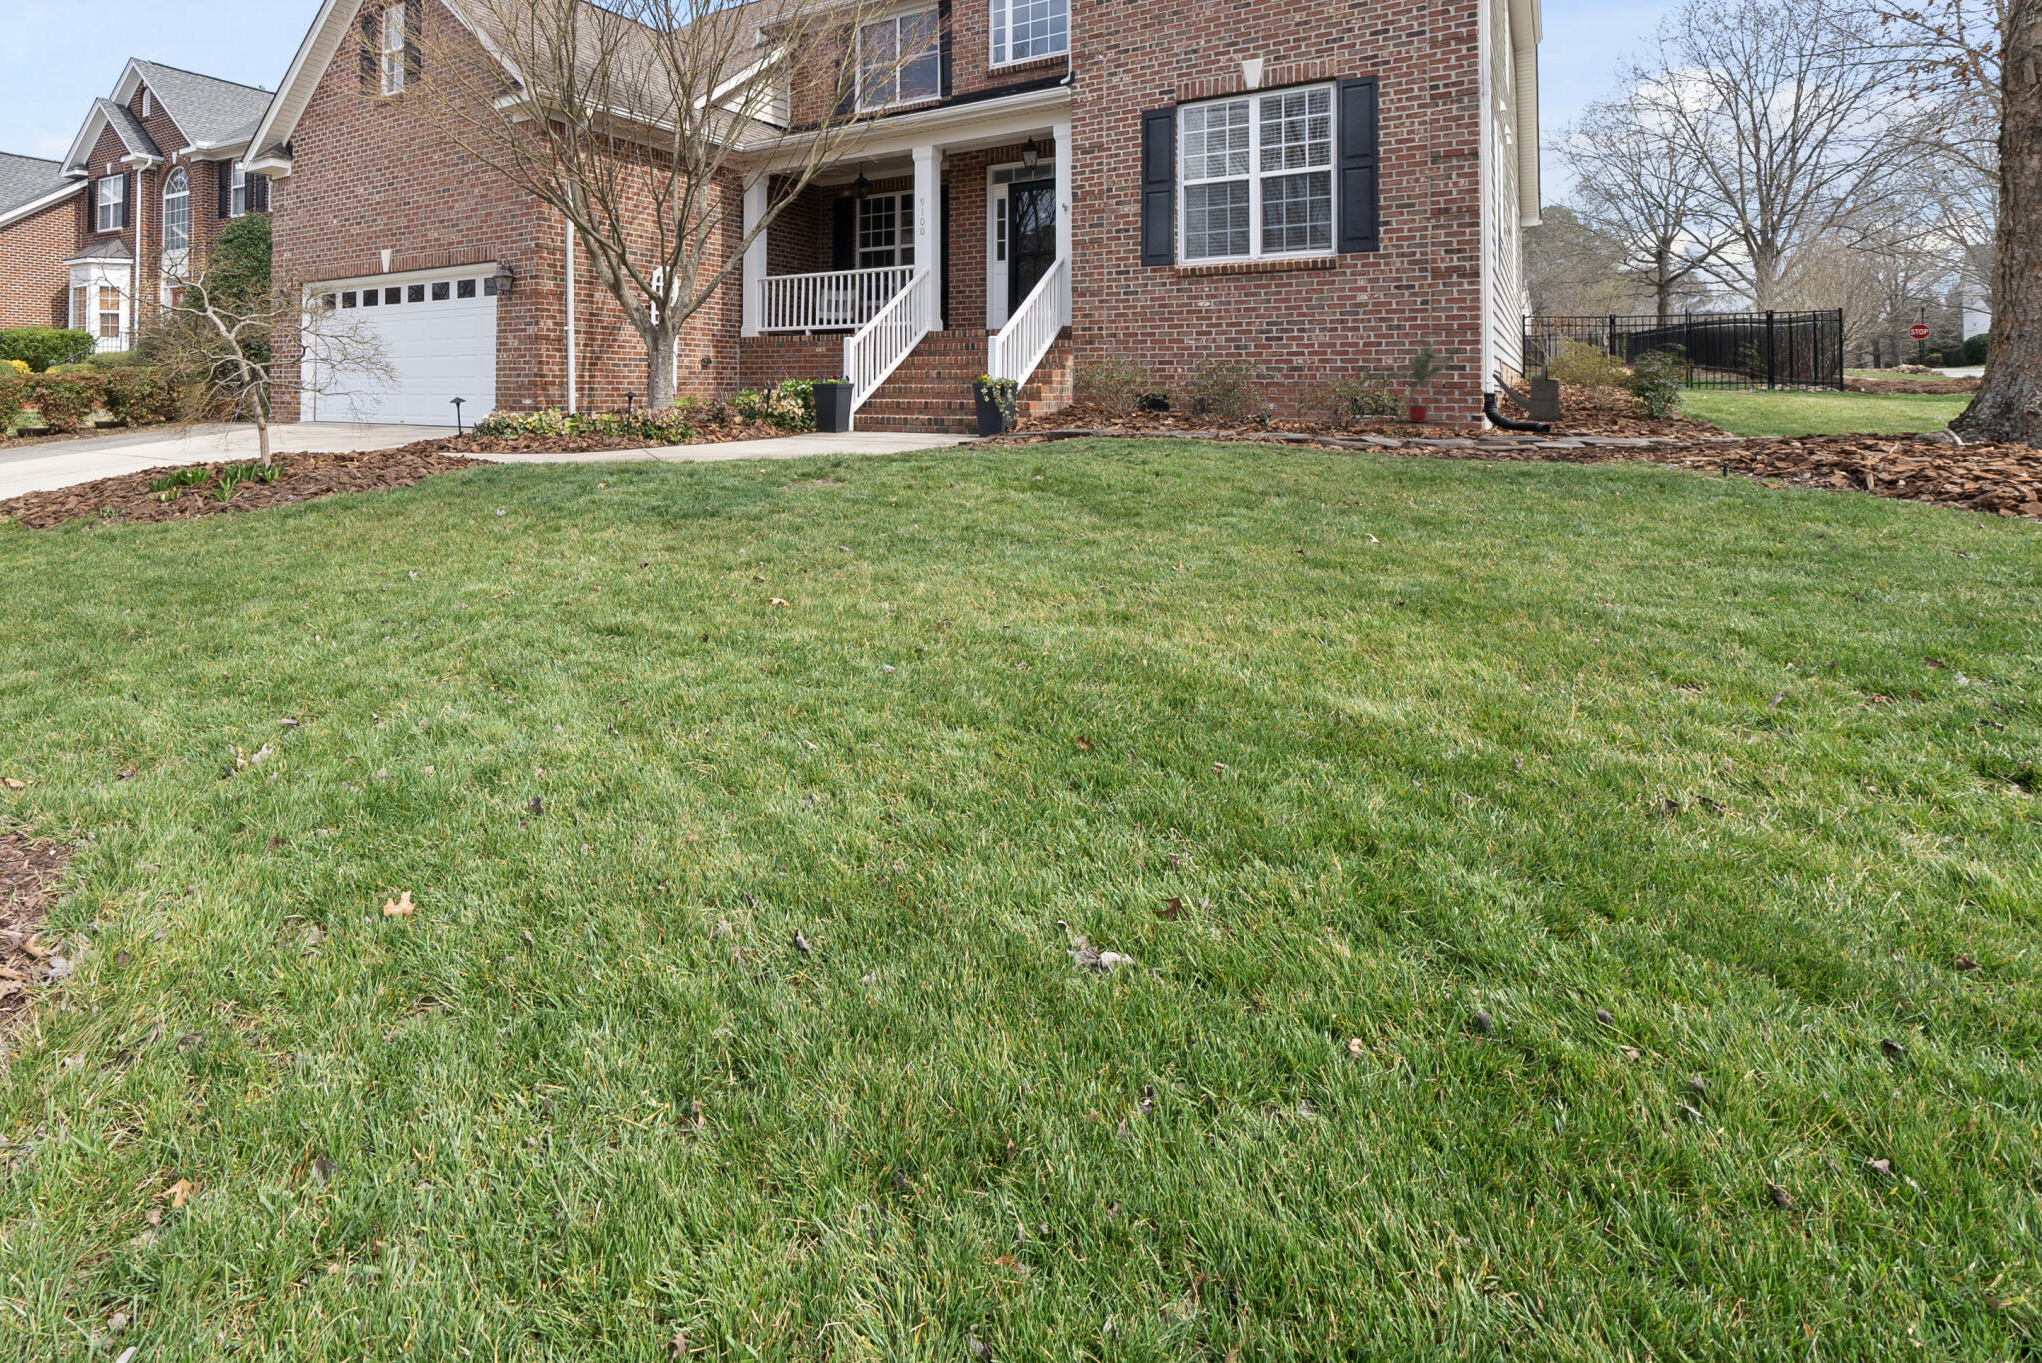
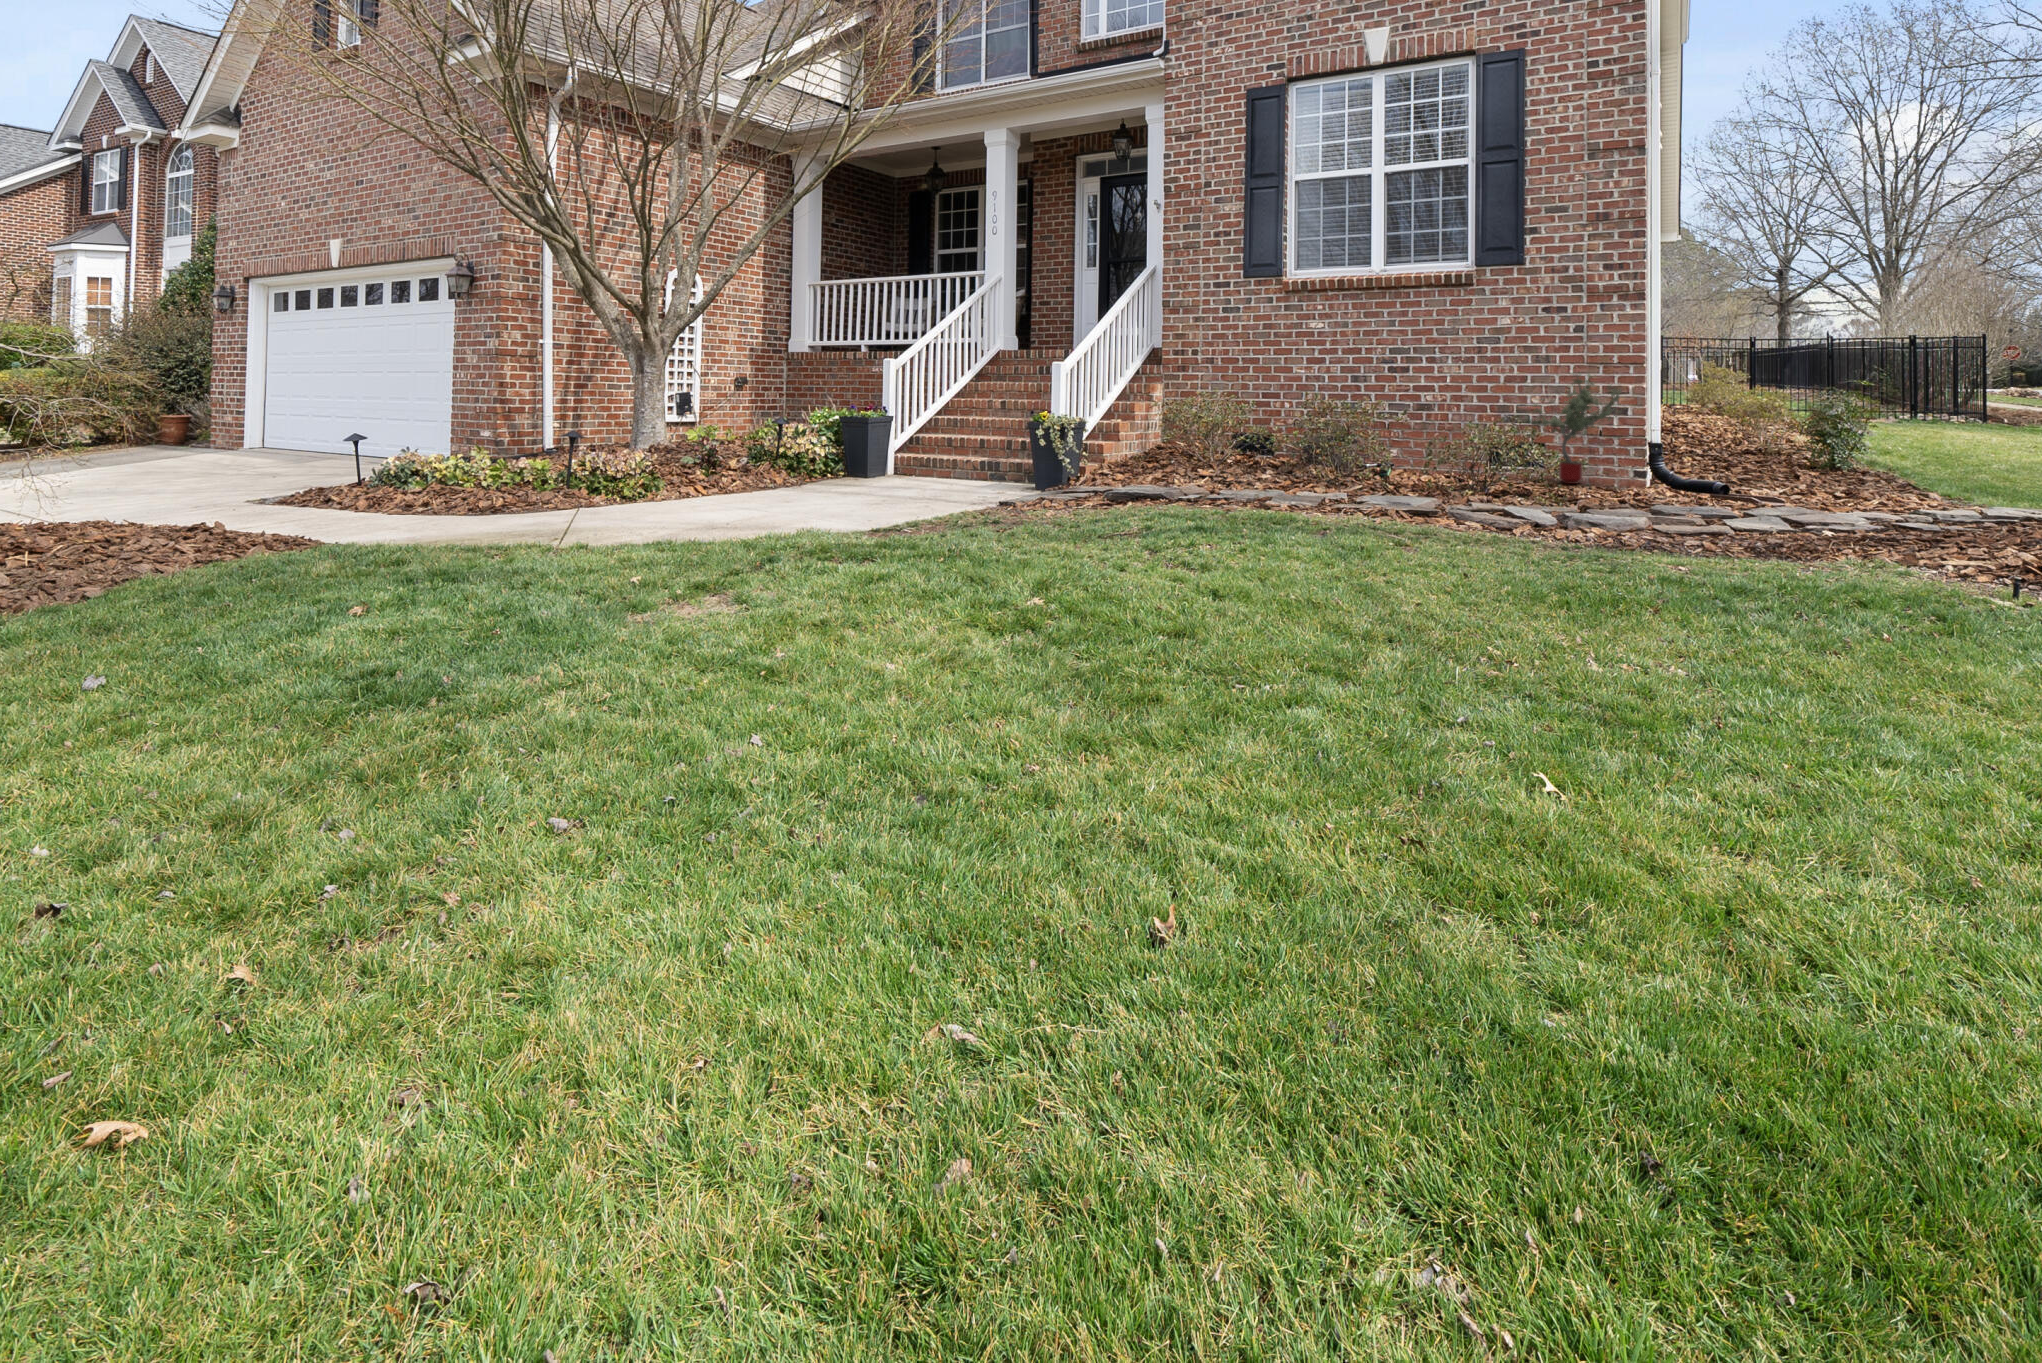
watering can: present [1493,365,1571,421] -> none [1662,414,1759,485]

